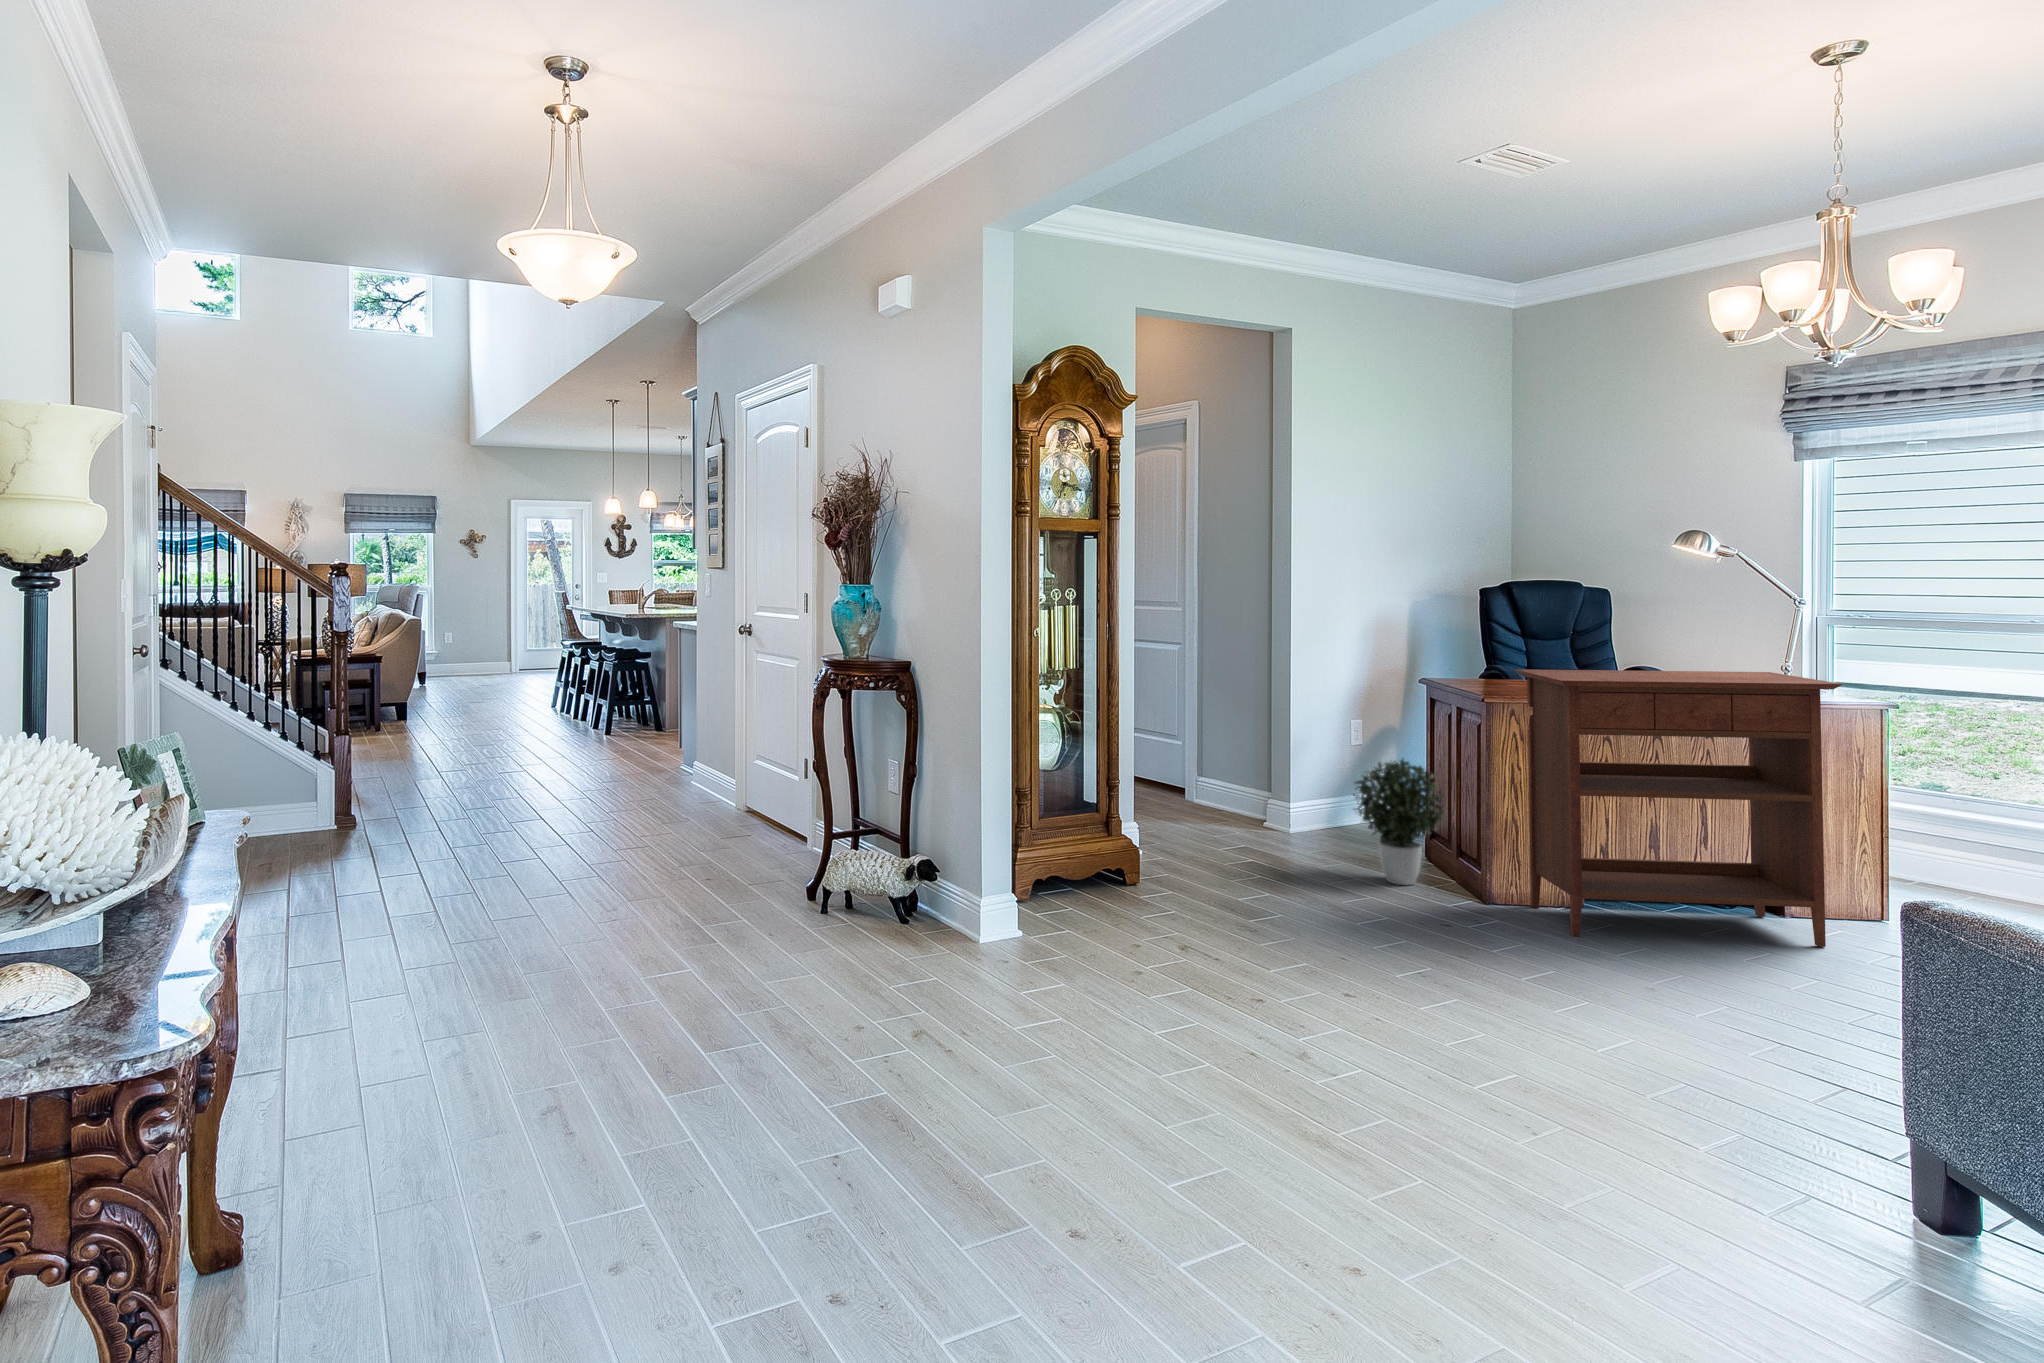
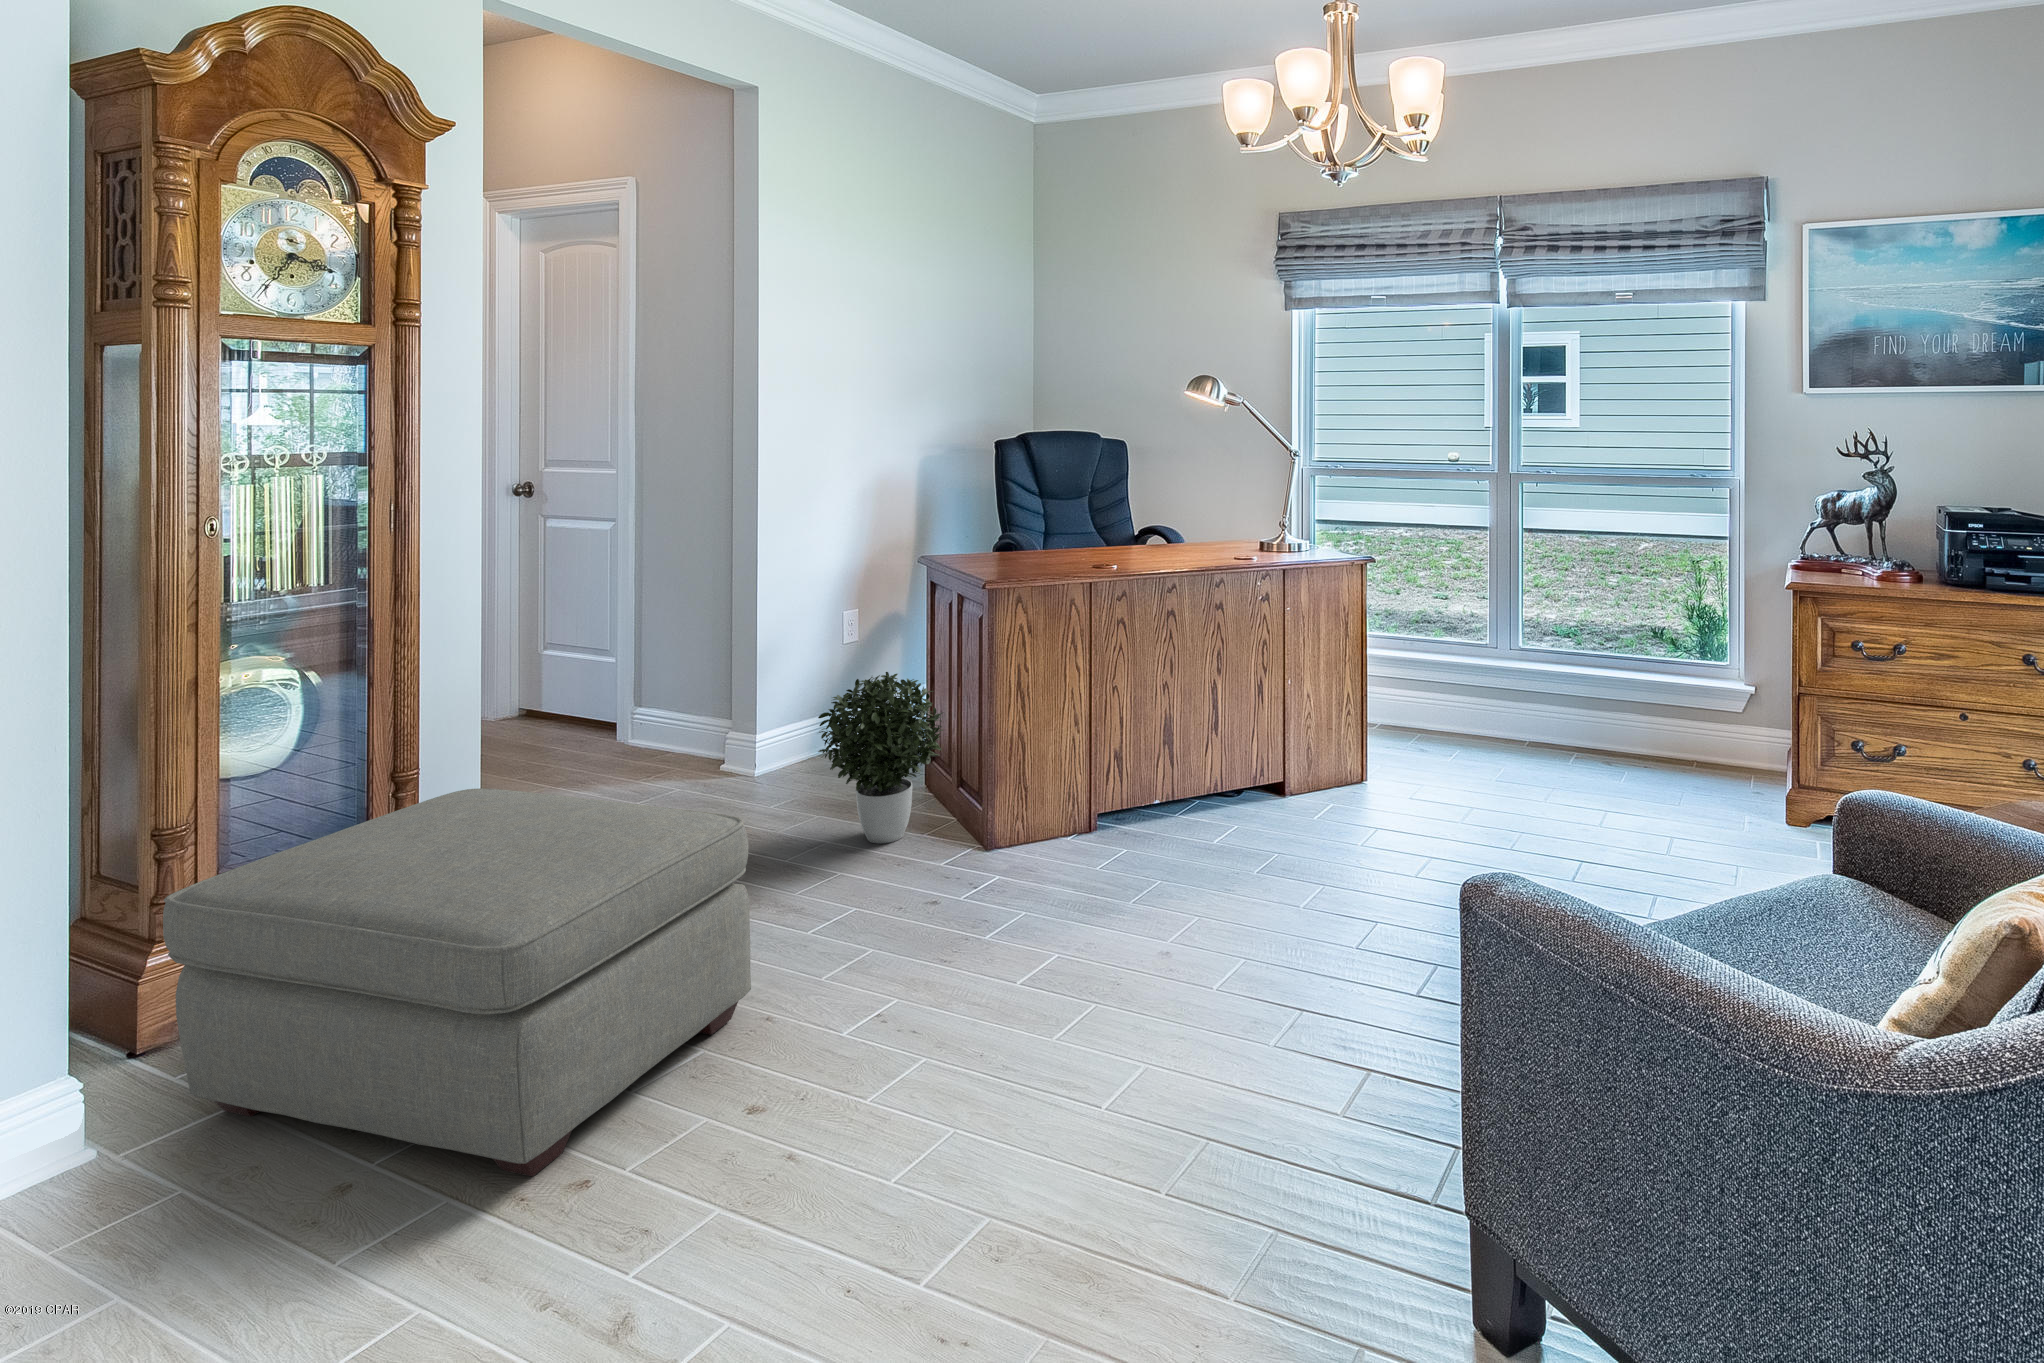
console table: present [1515,669,1843,947] -> none [1023,531,1346,885]
ottoman: none [1078,786,1338,968] -> present [163,788,751,1176]

